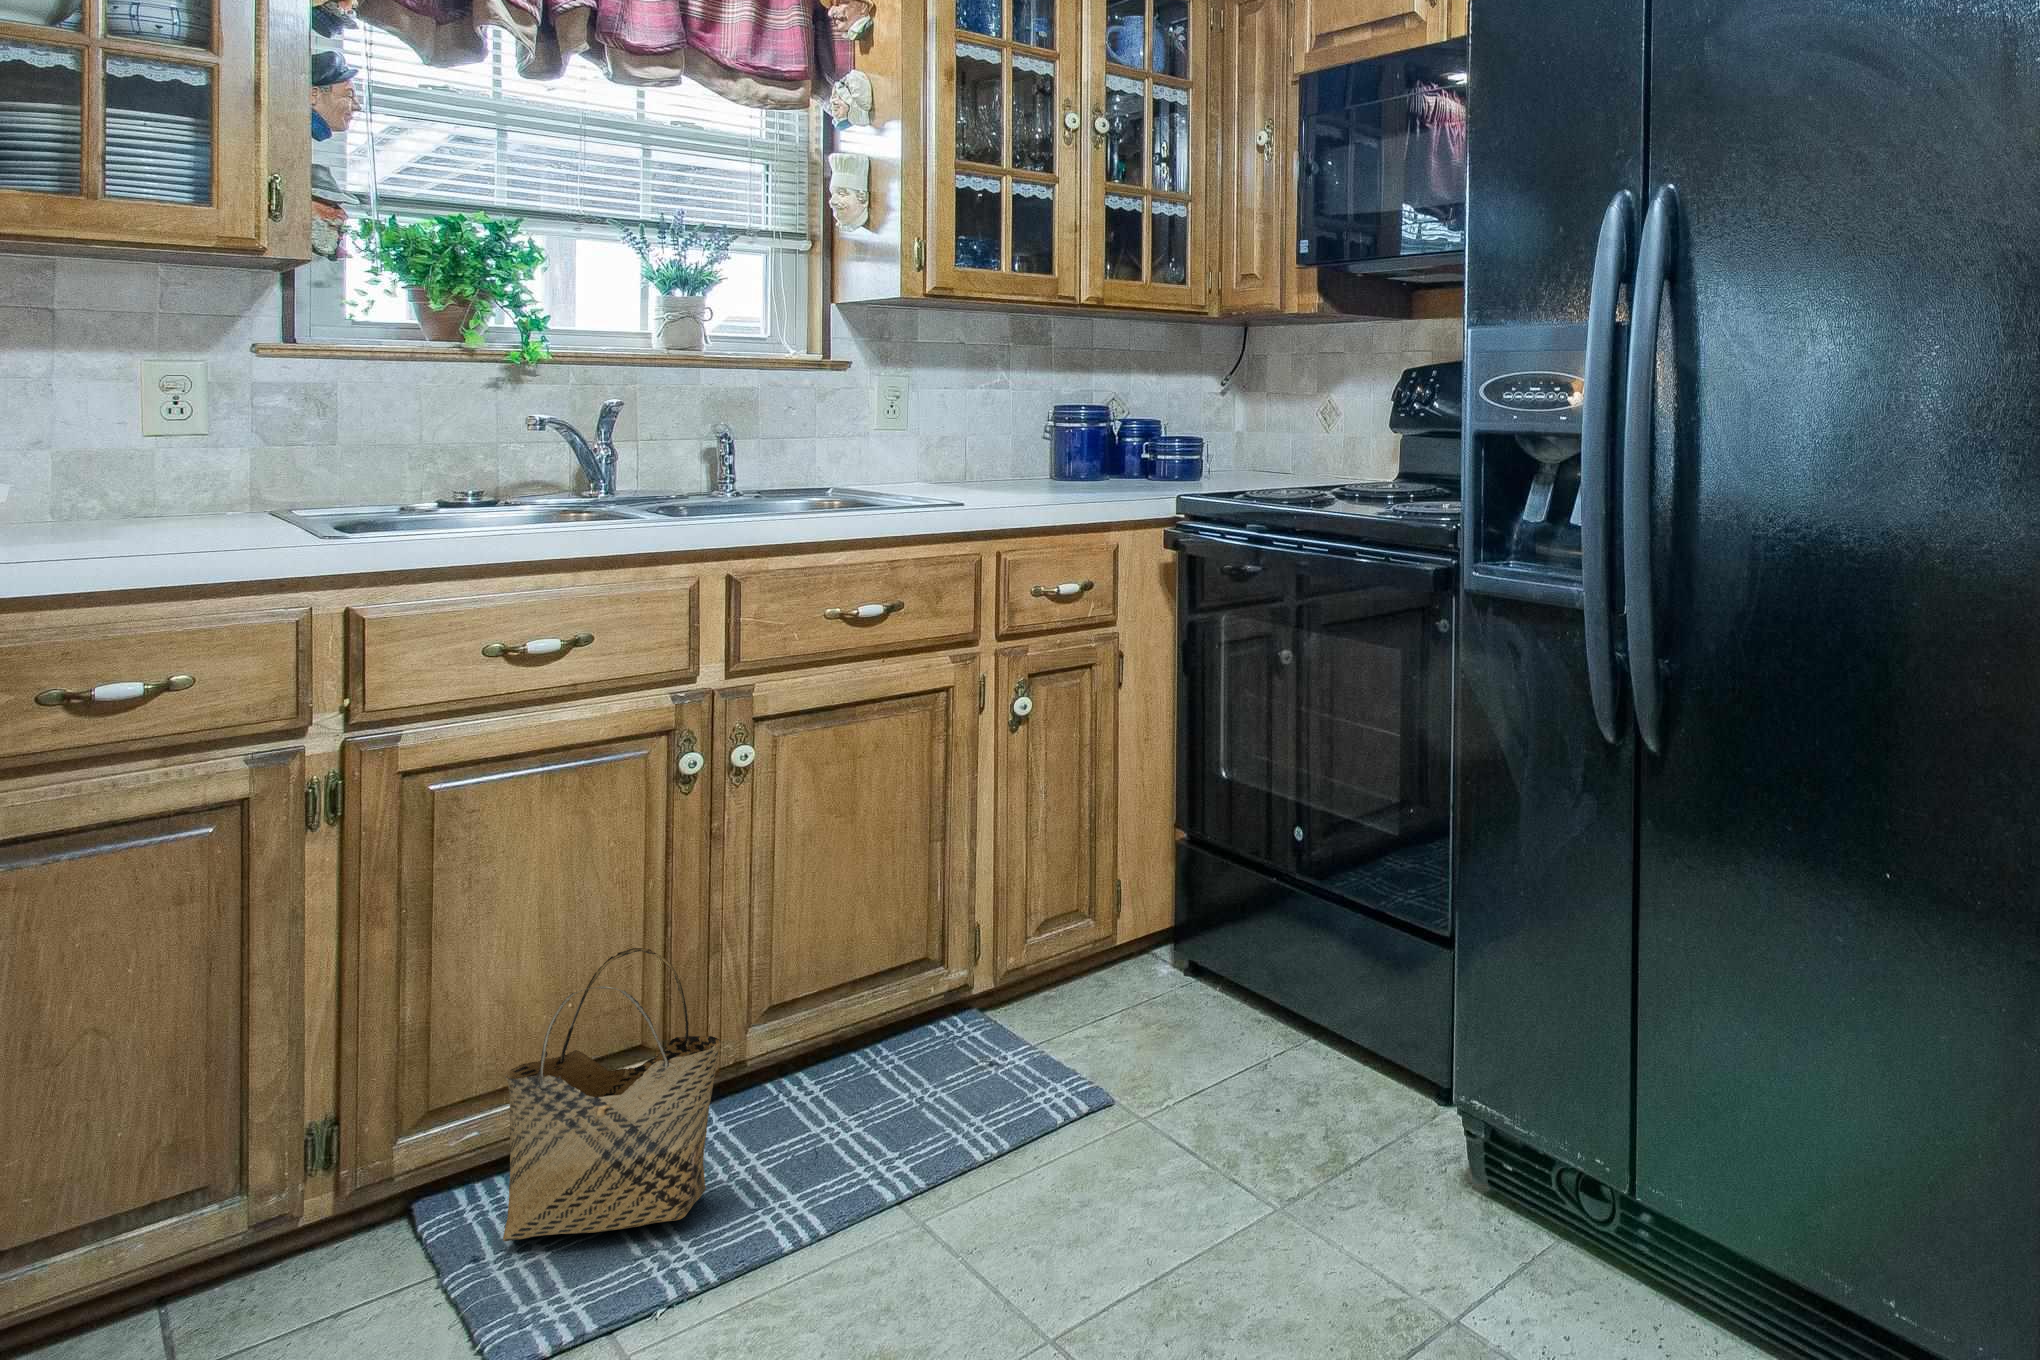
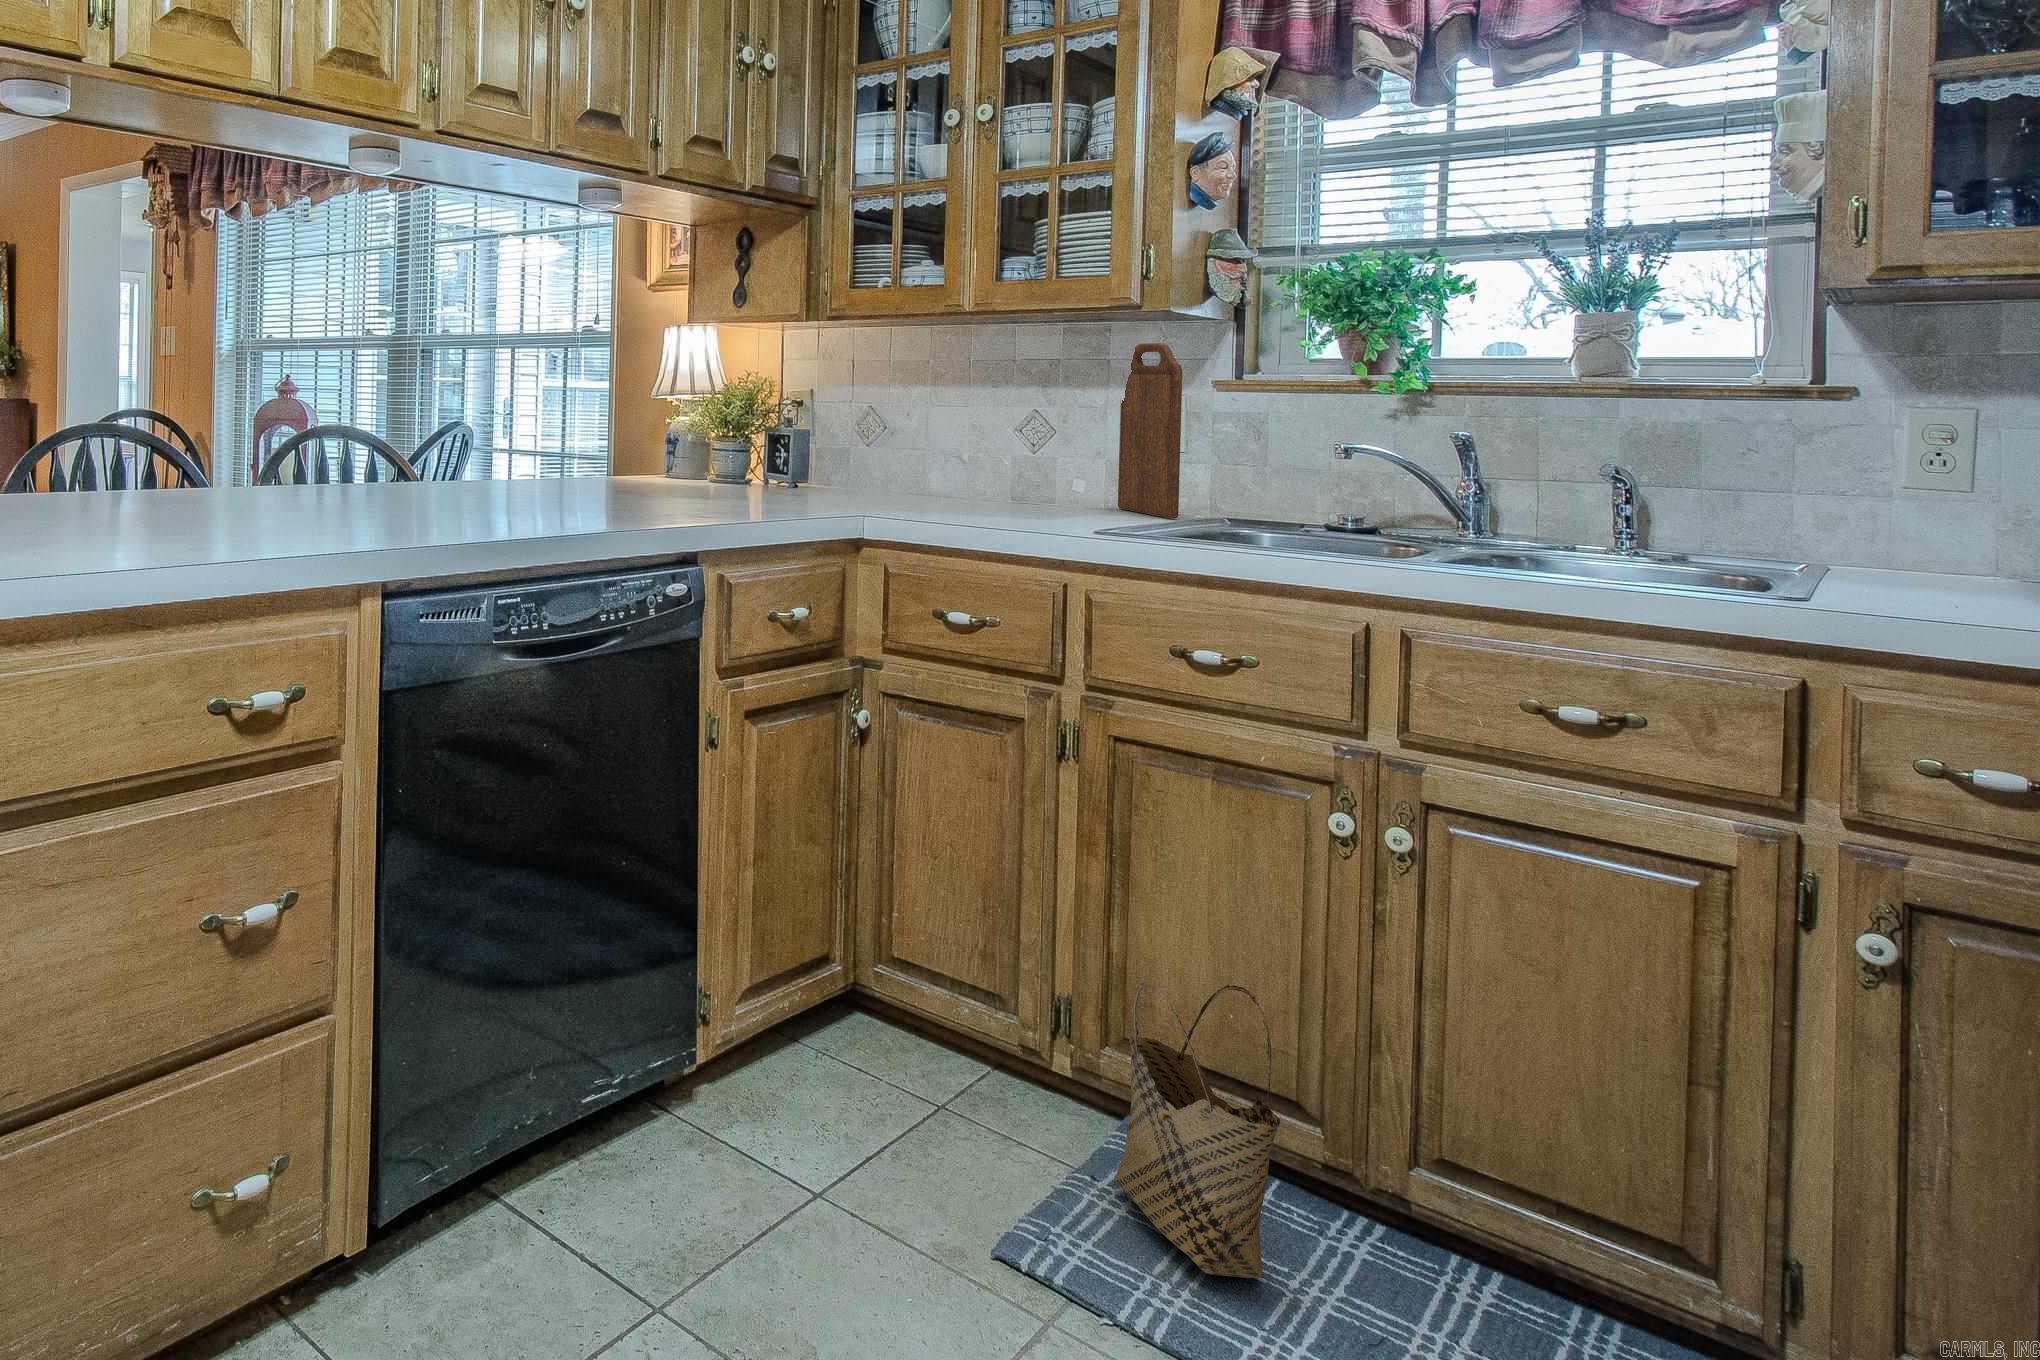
cutting board: none [68,297,231,519] -> present [1118,343,1182,518]

